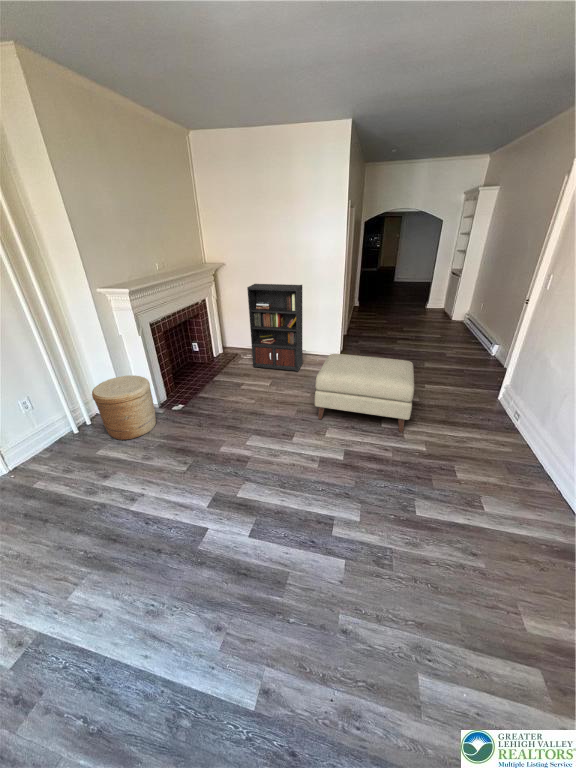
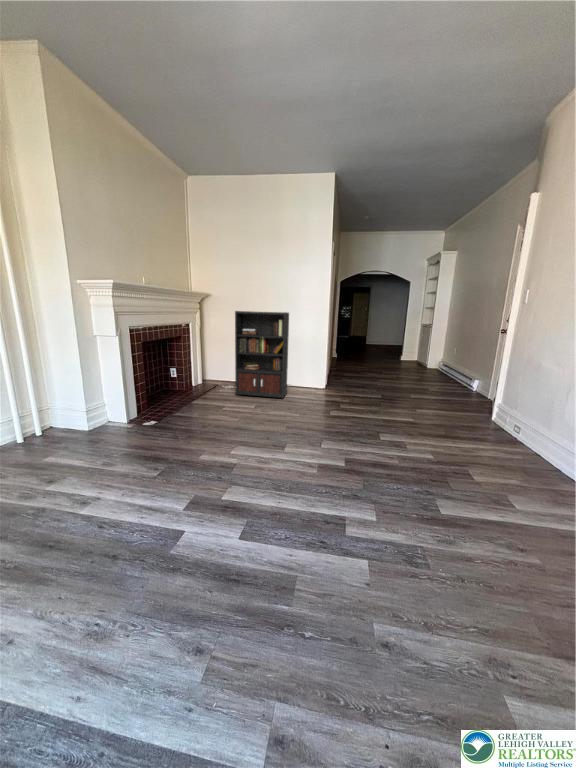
ottoman: present [315,354,414,432] -> none [307,371,413,444]
woven basket: present [92,375,156,440] -> none [52,379,125,449]

